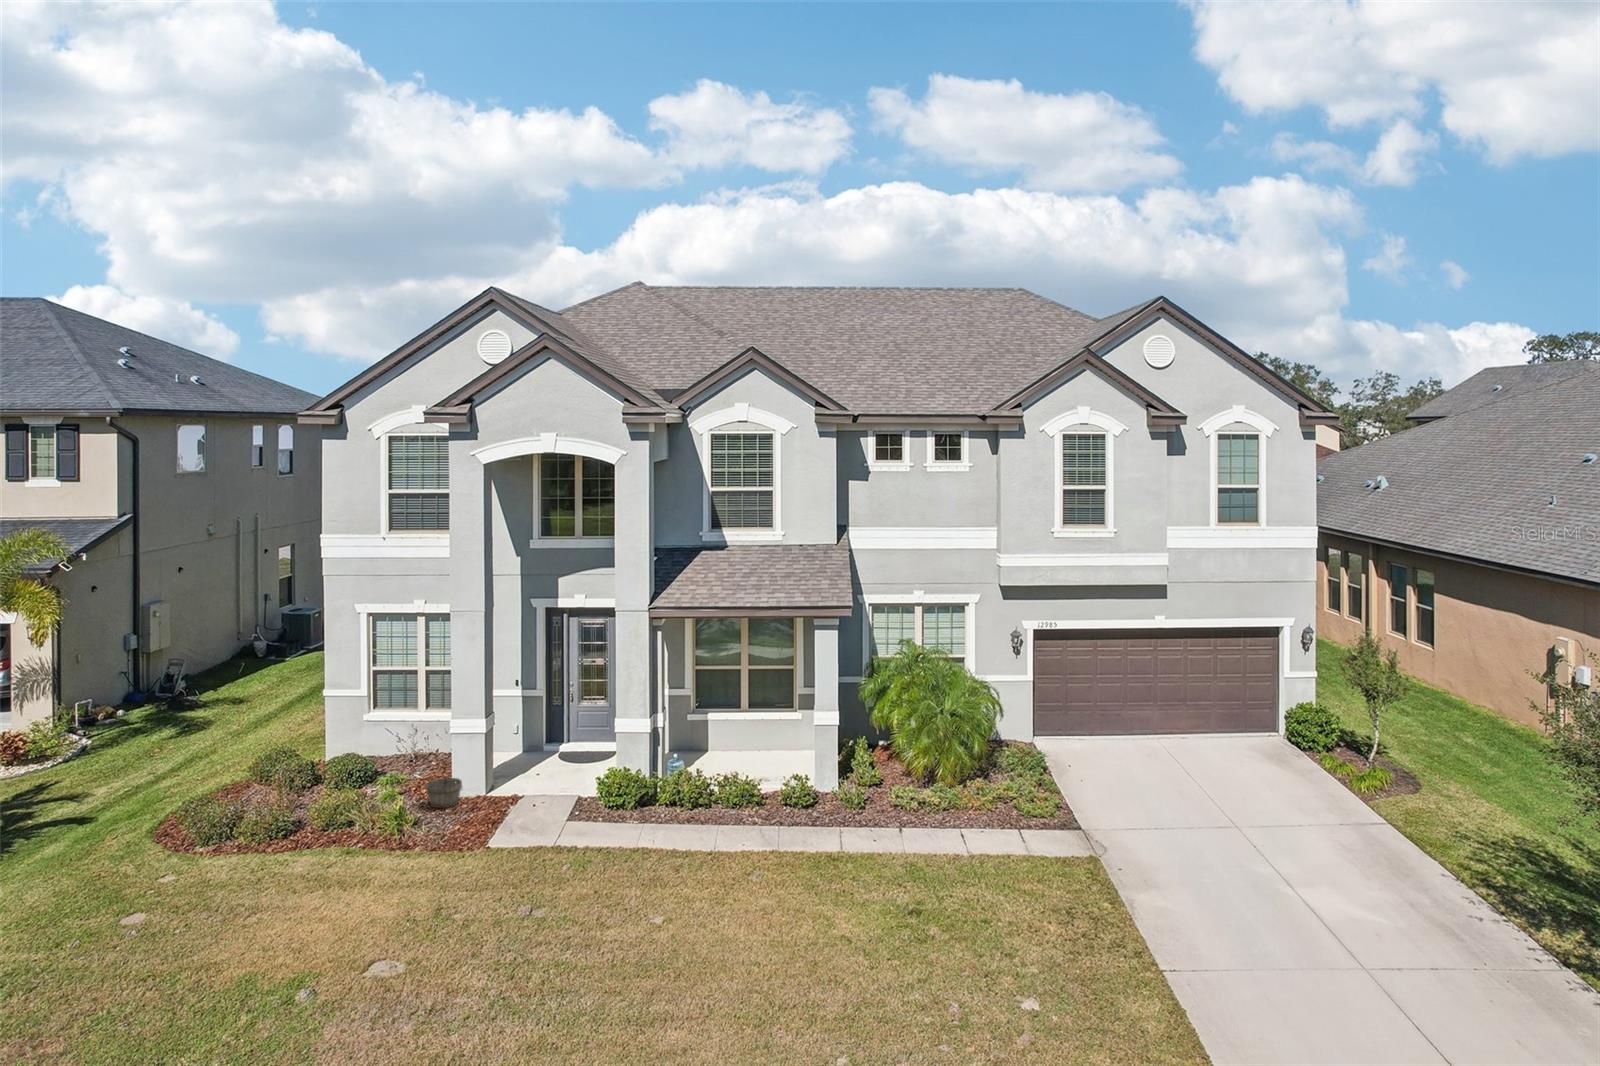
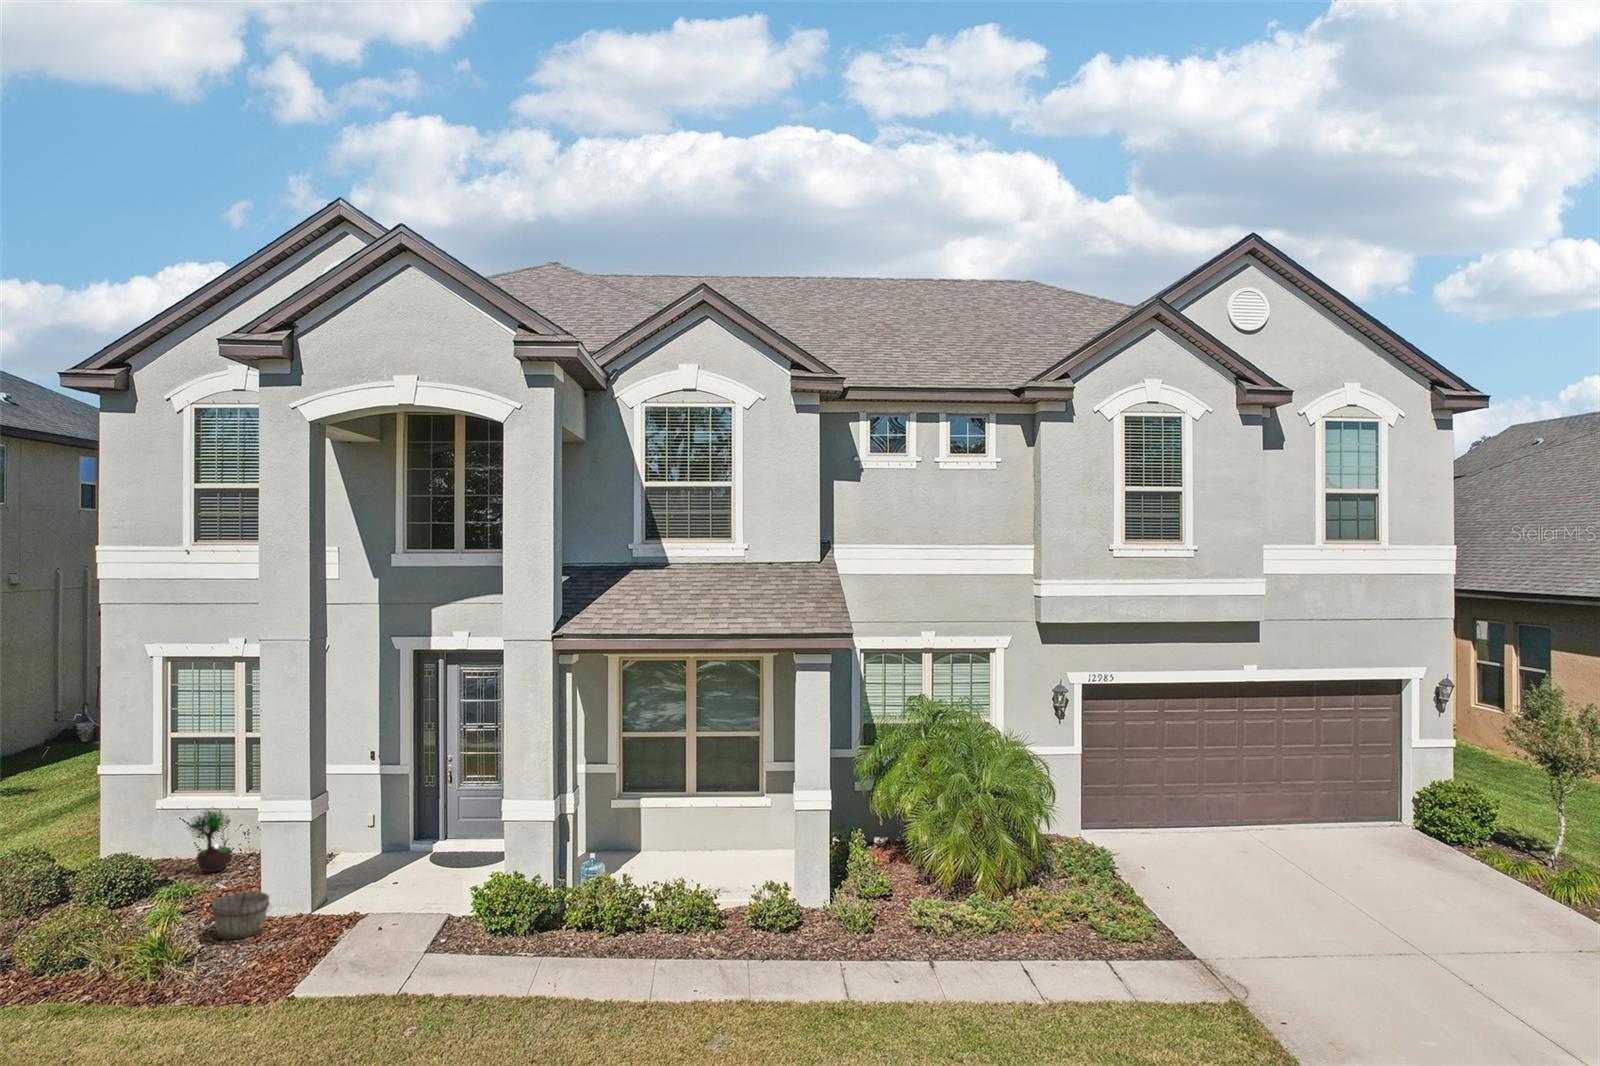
potted tree: none [395,717,425,762] -> present [187,808,231,872]

